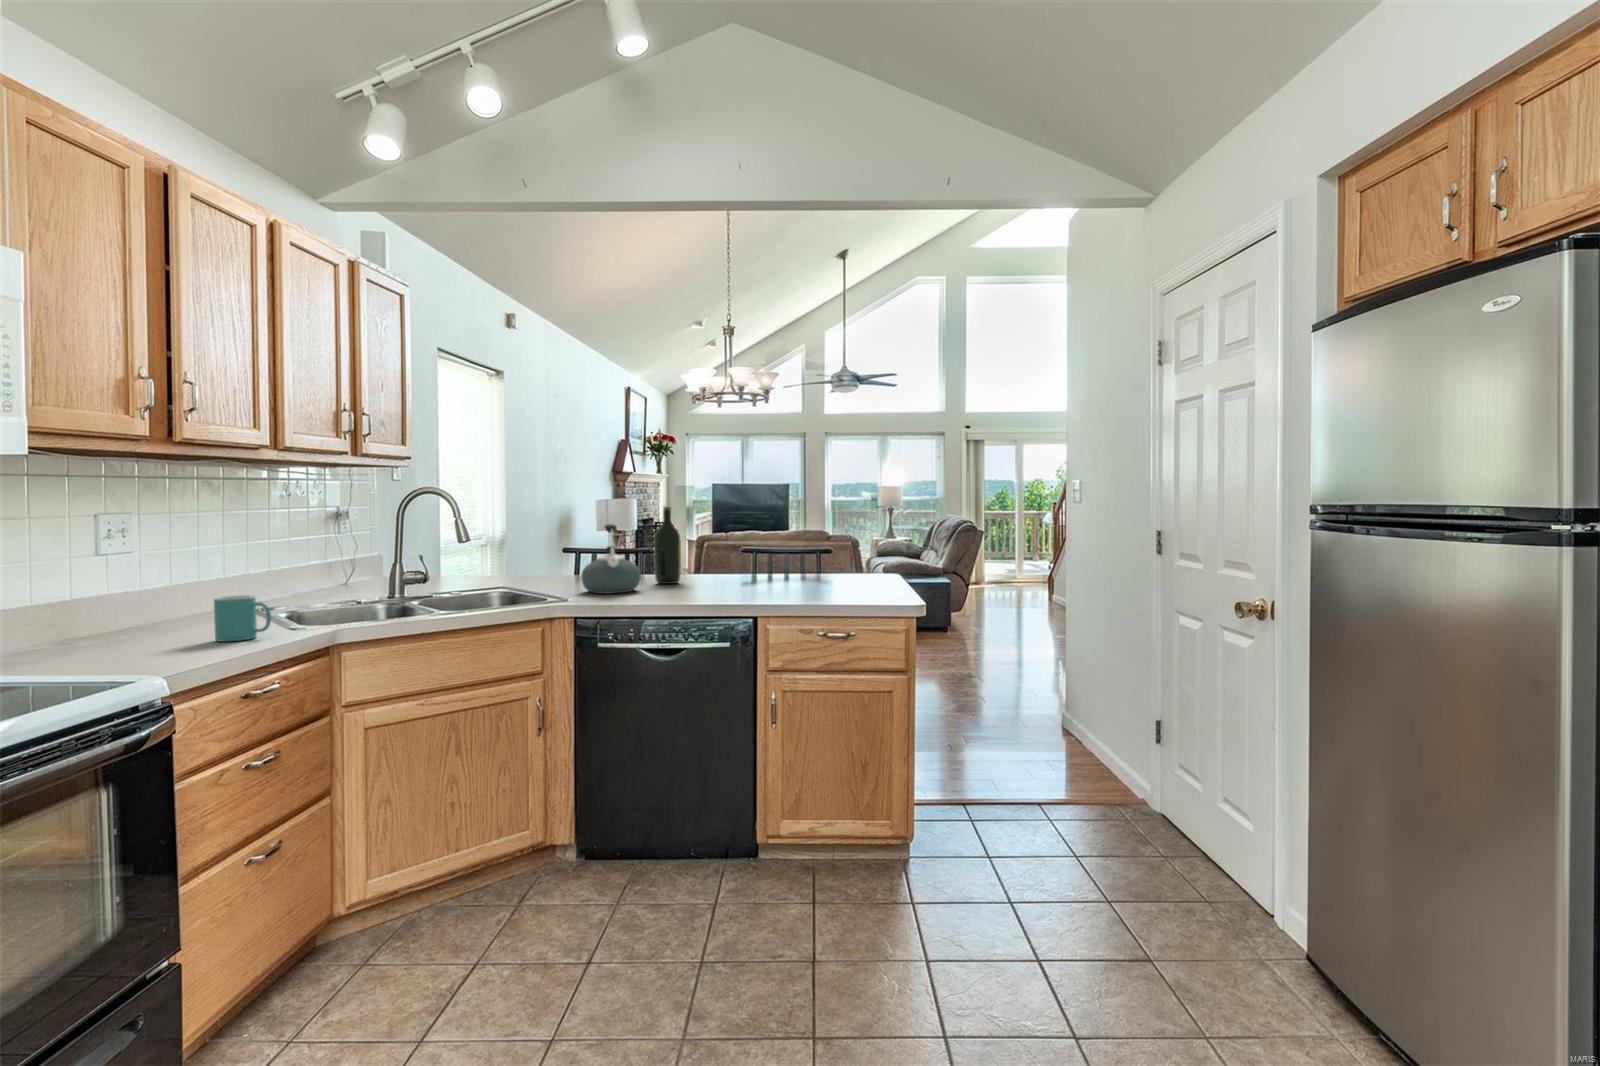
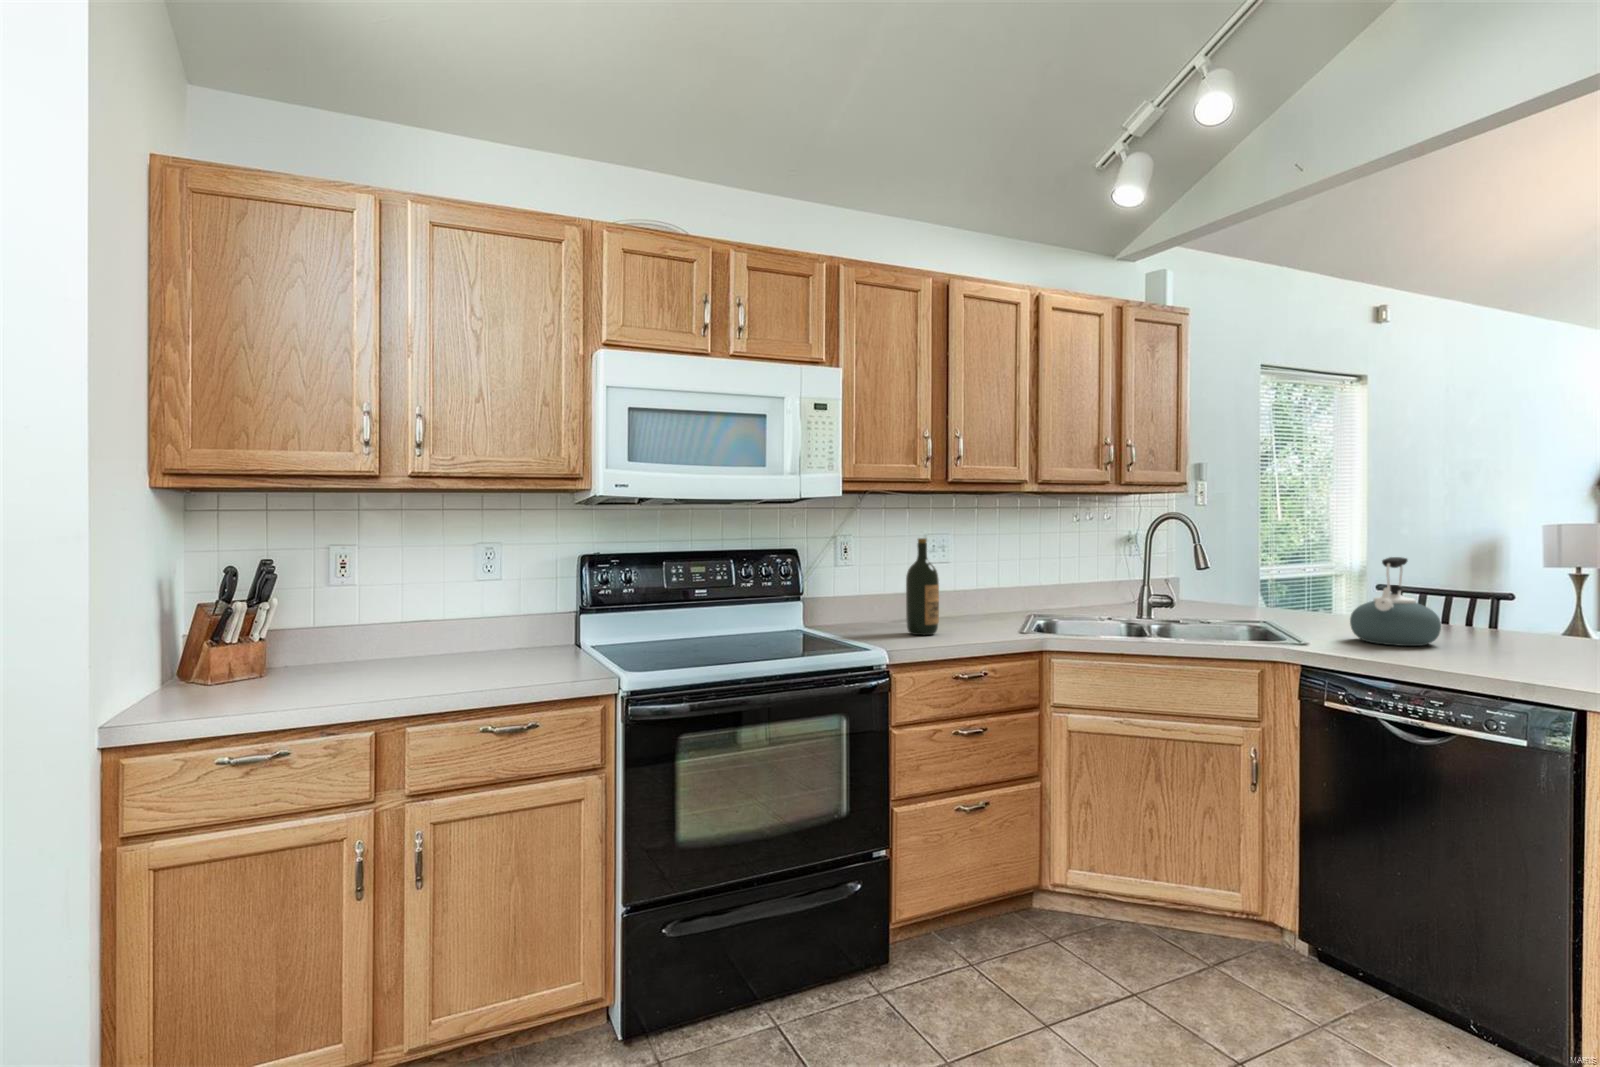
wine bottle: present [654,507,681,584] -> present [906,538,939,635]
mug: present [214,595,271,642] -> none [962,601,995,637]

